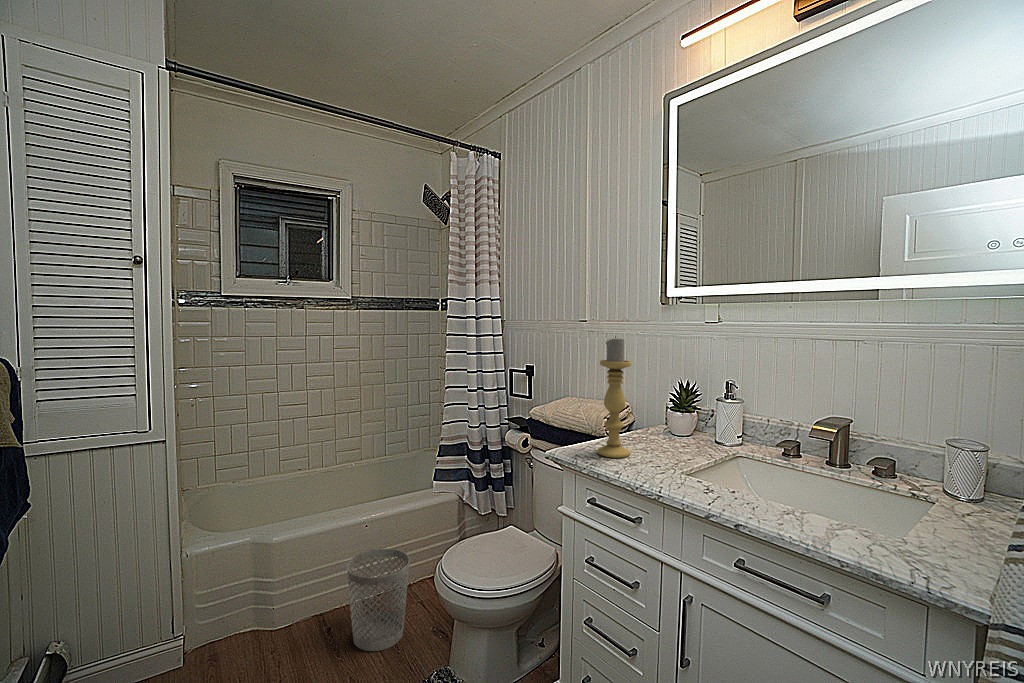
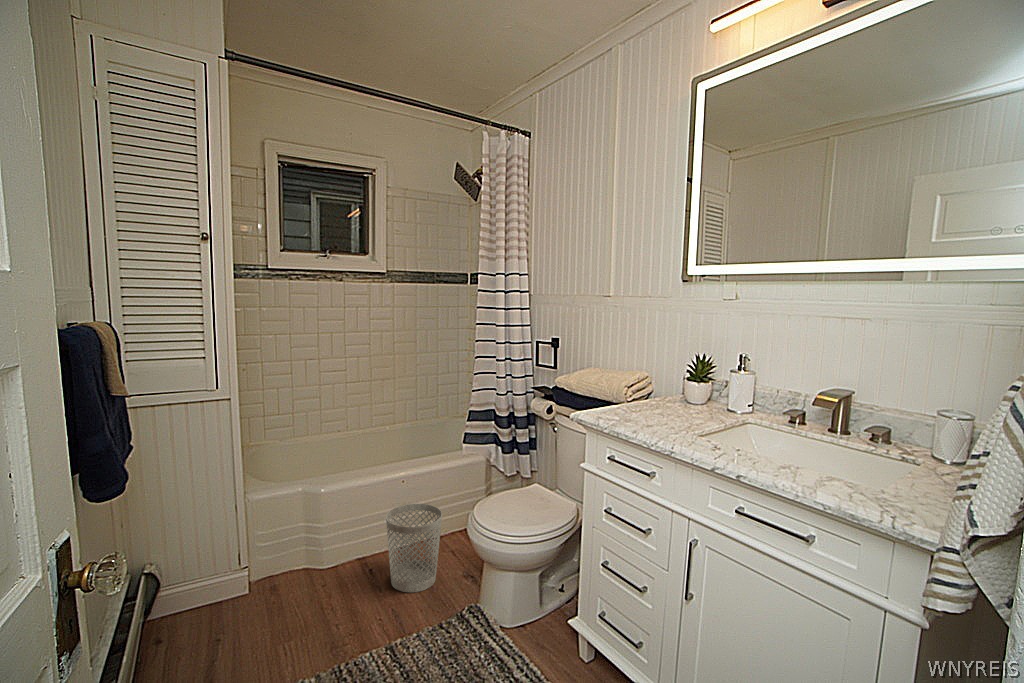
candle holder: present [597,336,631,458] -> none [618,310,651,421]

